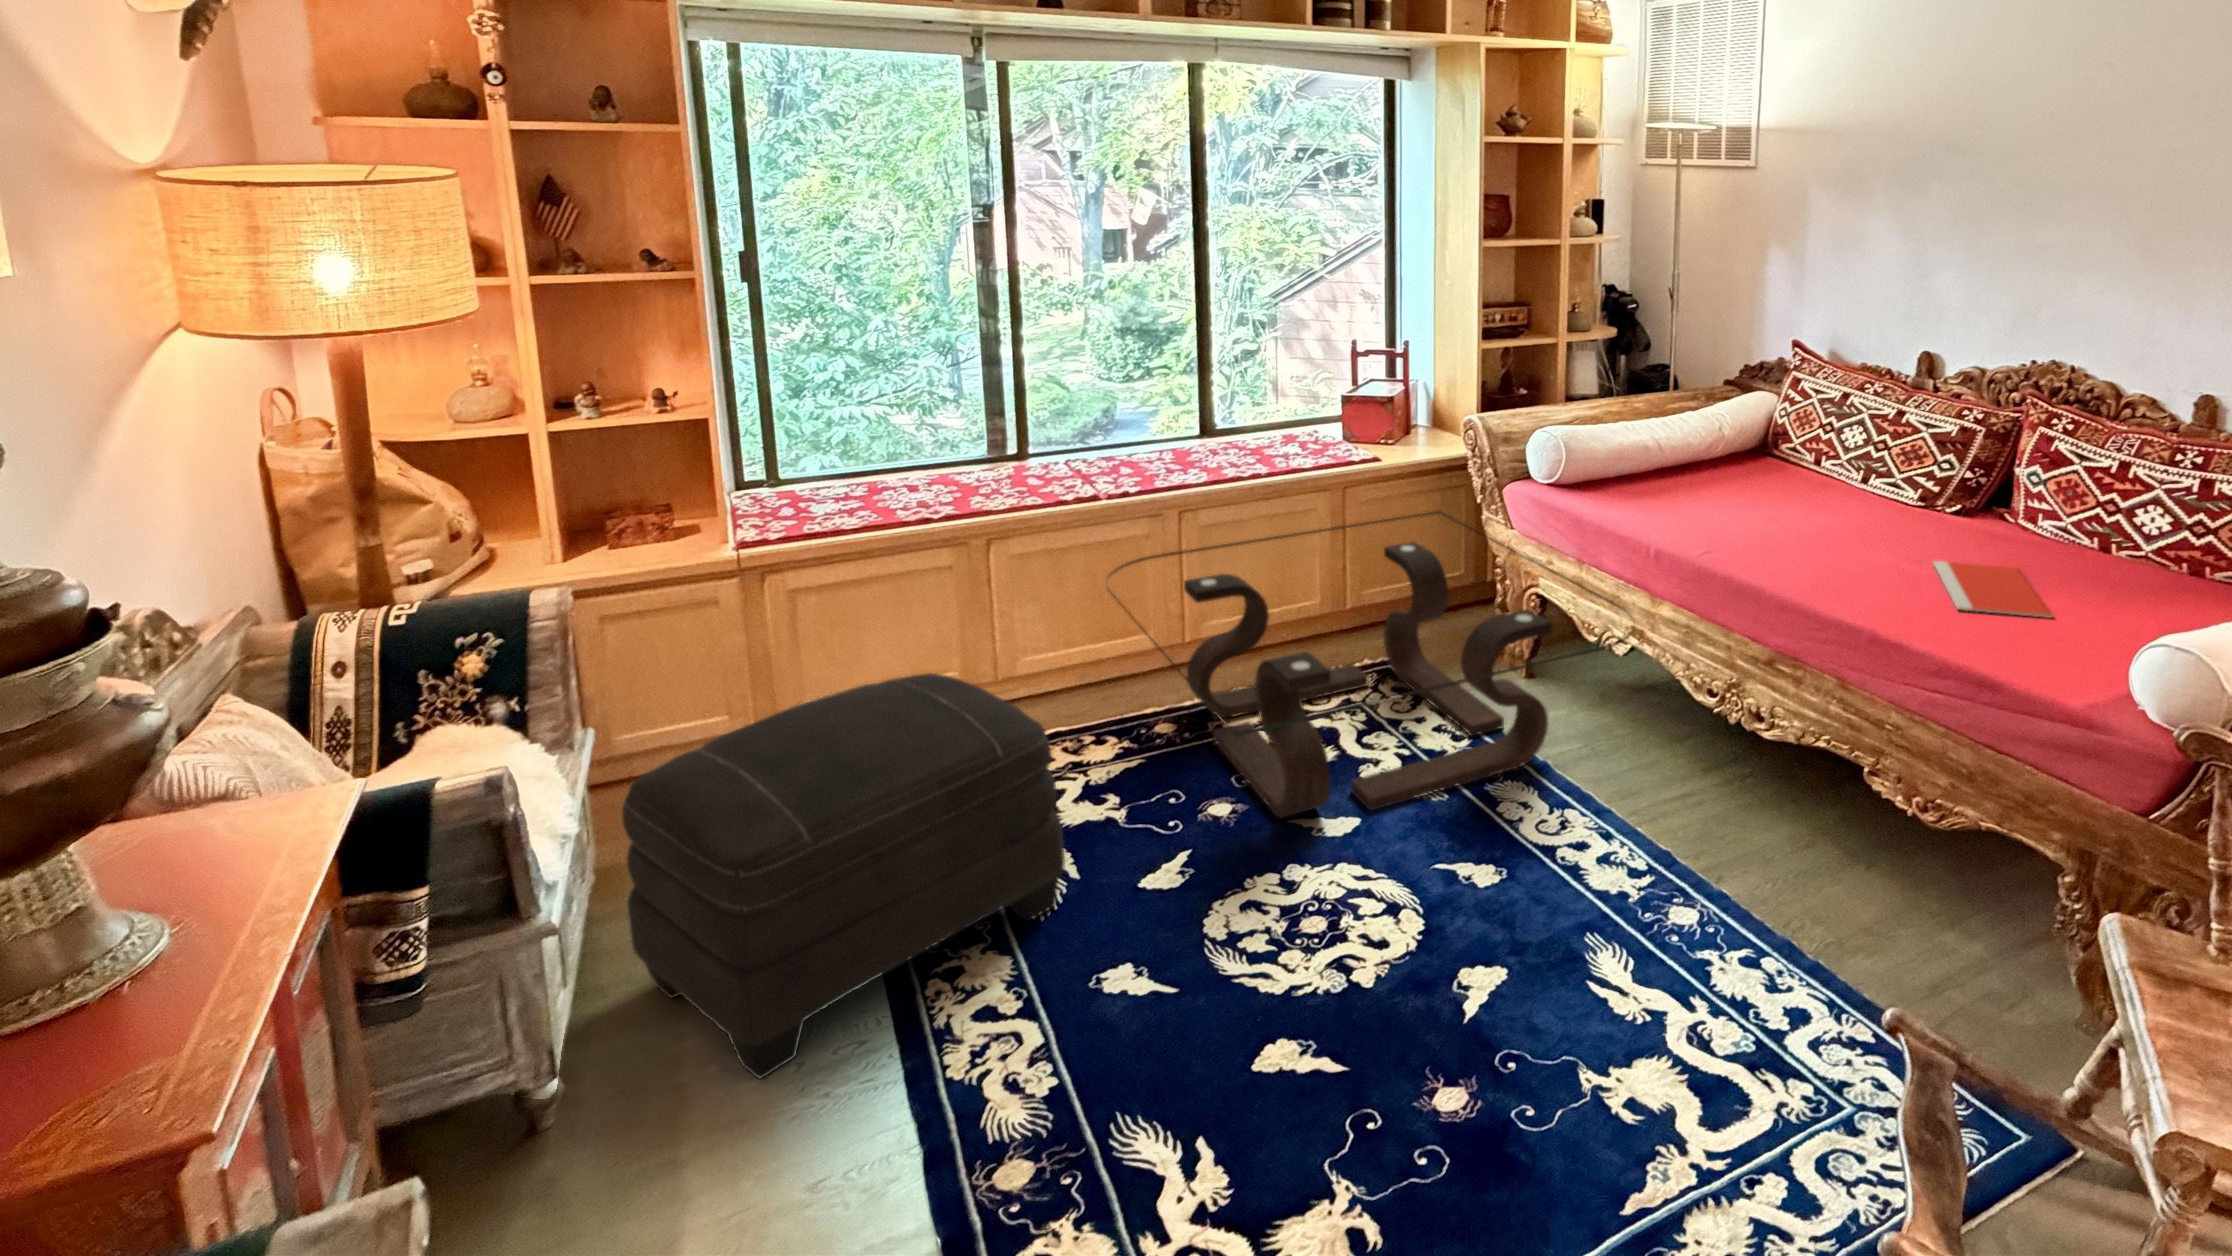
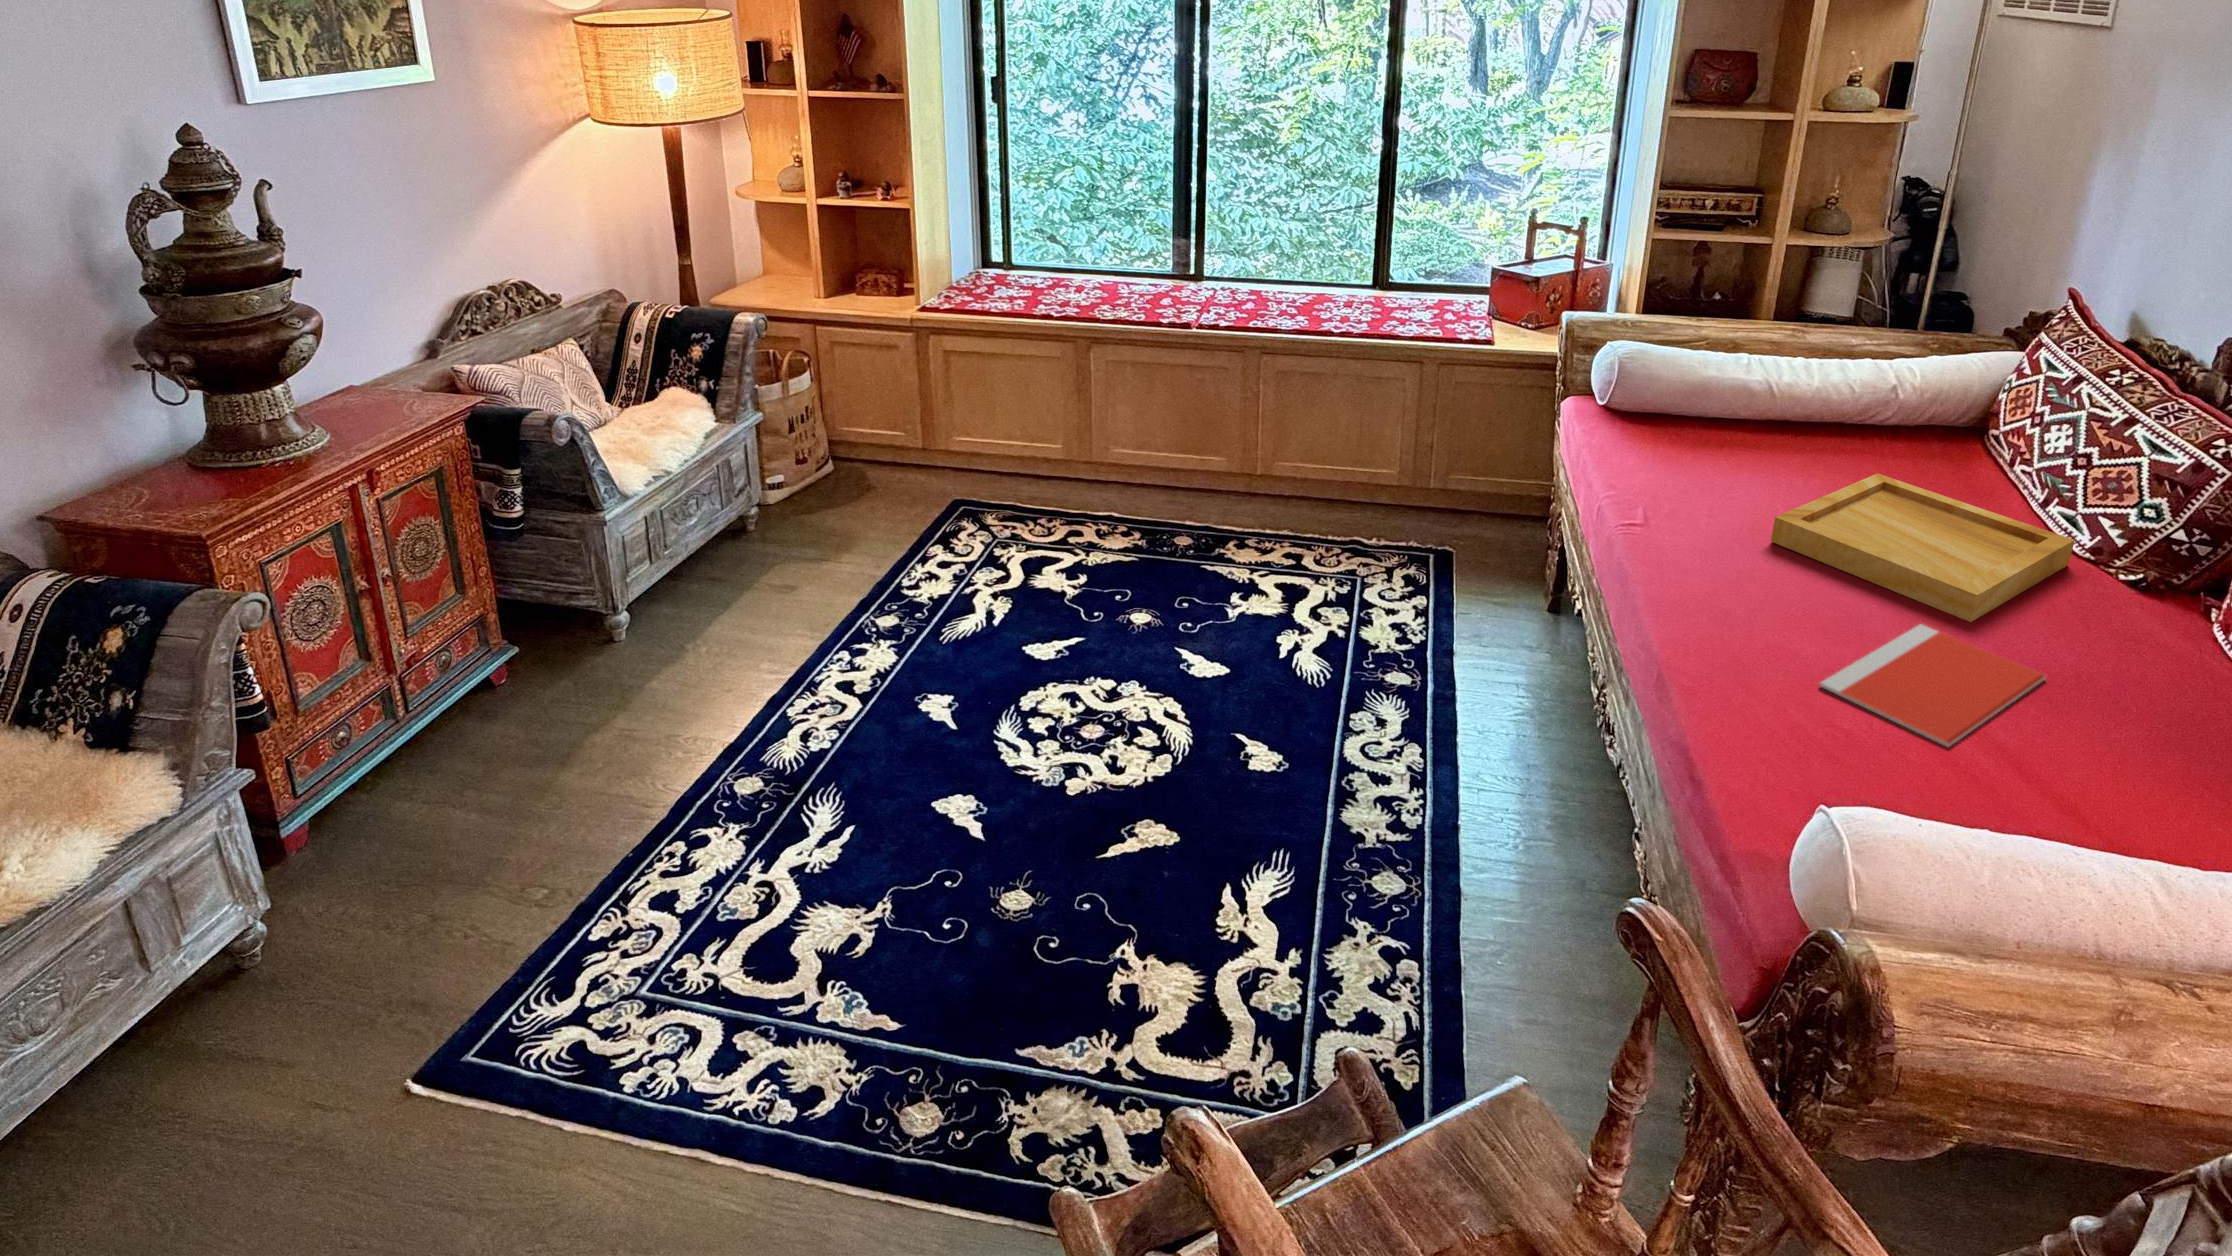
tray: none [1783,483,1945,553] -> present [1771,473,2075,622]
coffee table: present [1109,511,1630,818] -> none [1059,384,1579,691]
ottoman: present [622,673,1065,1078] -> none [684,424,969,664]

